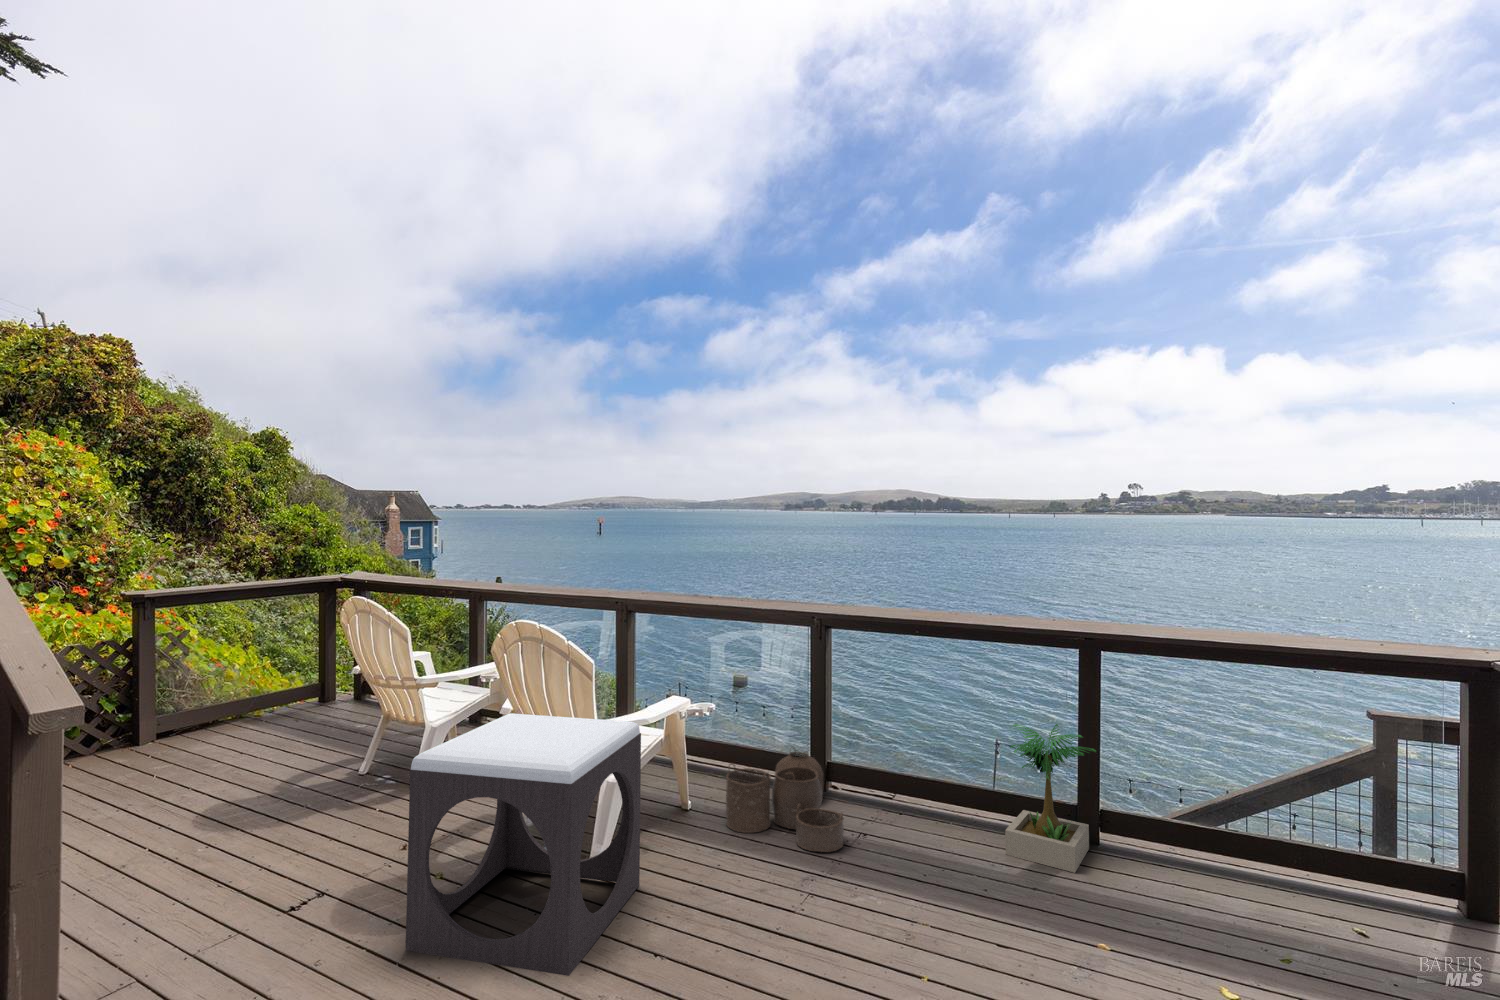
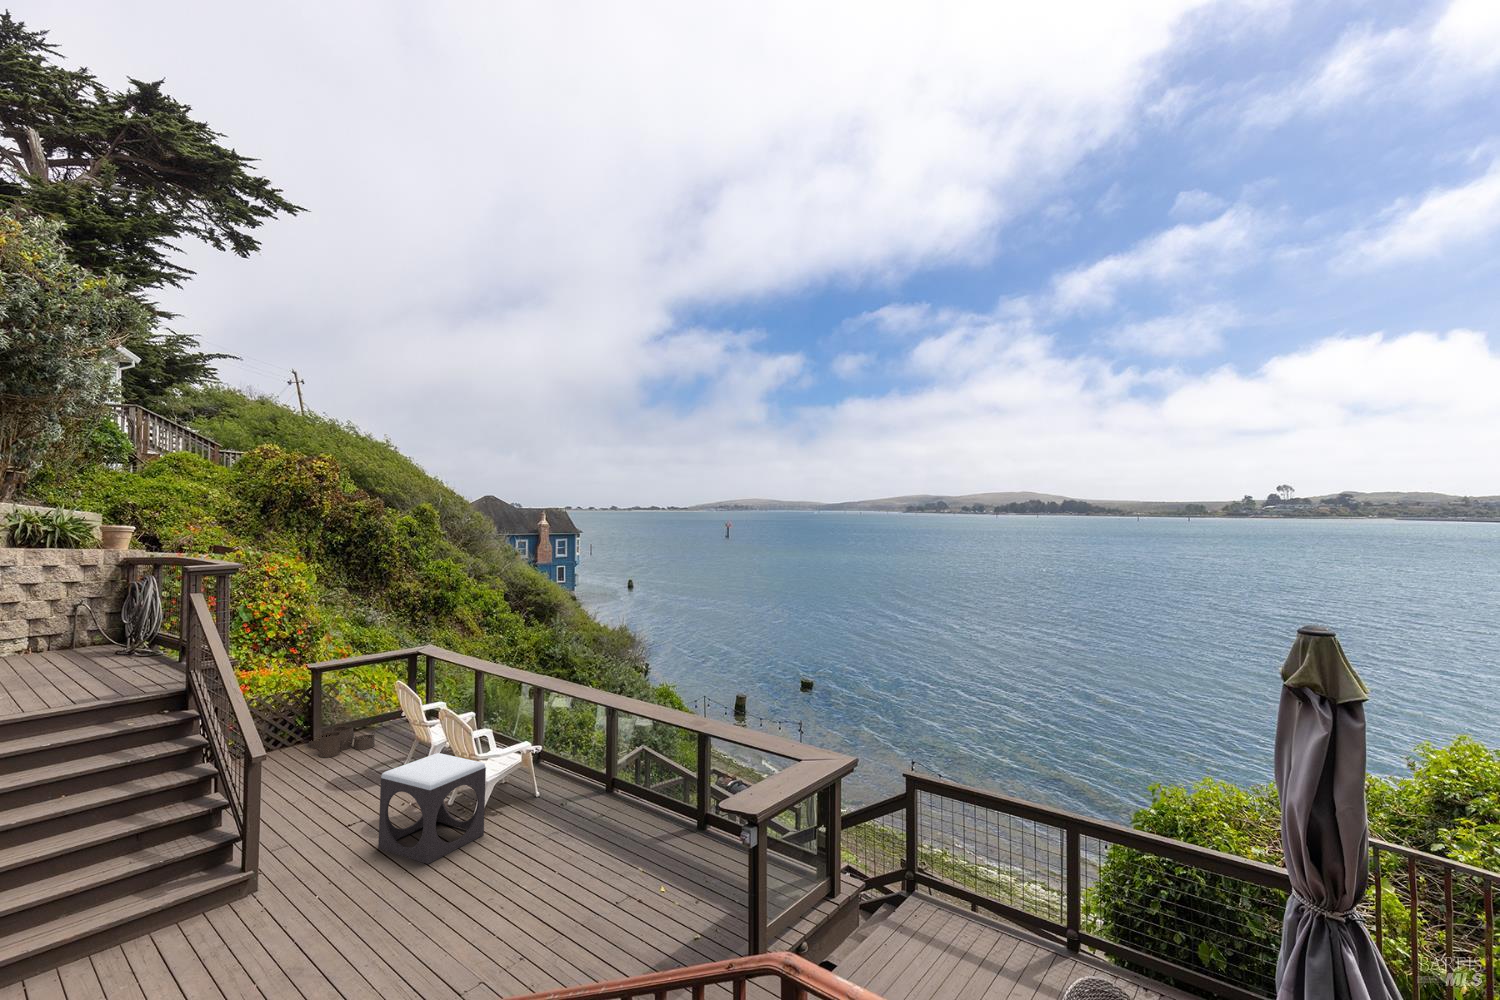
potted plant: present [1005,724,1096,873] -> none [661,775,711,852]
woven basket: present [726,751,844,852] -> present [309,725,375,757]

